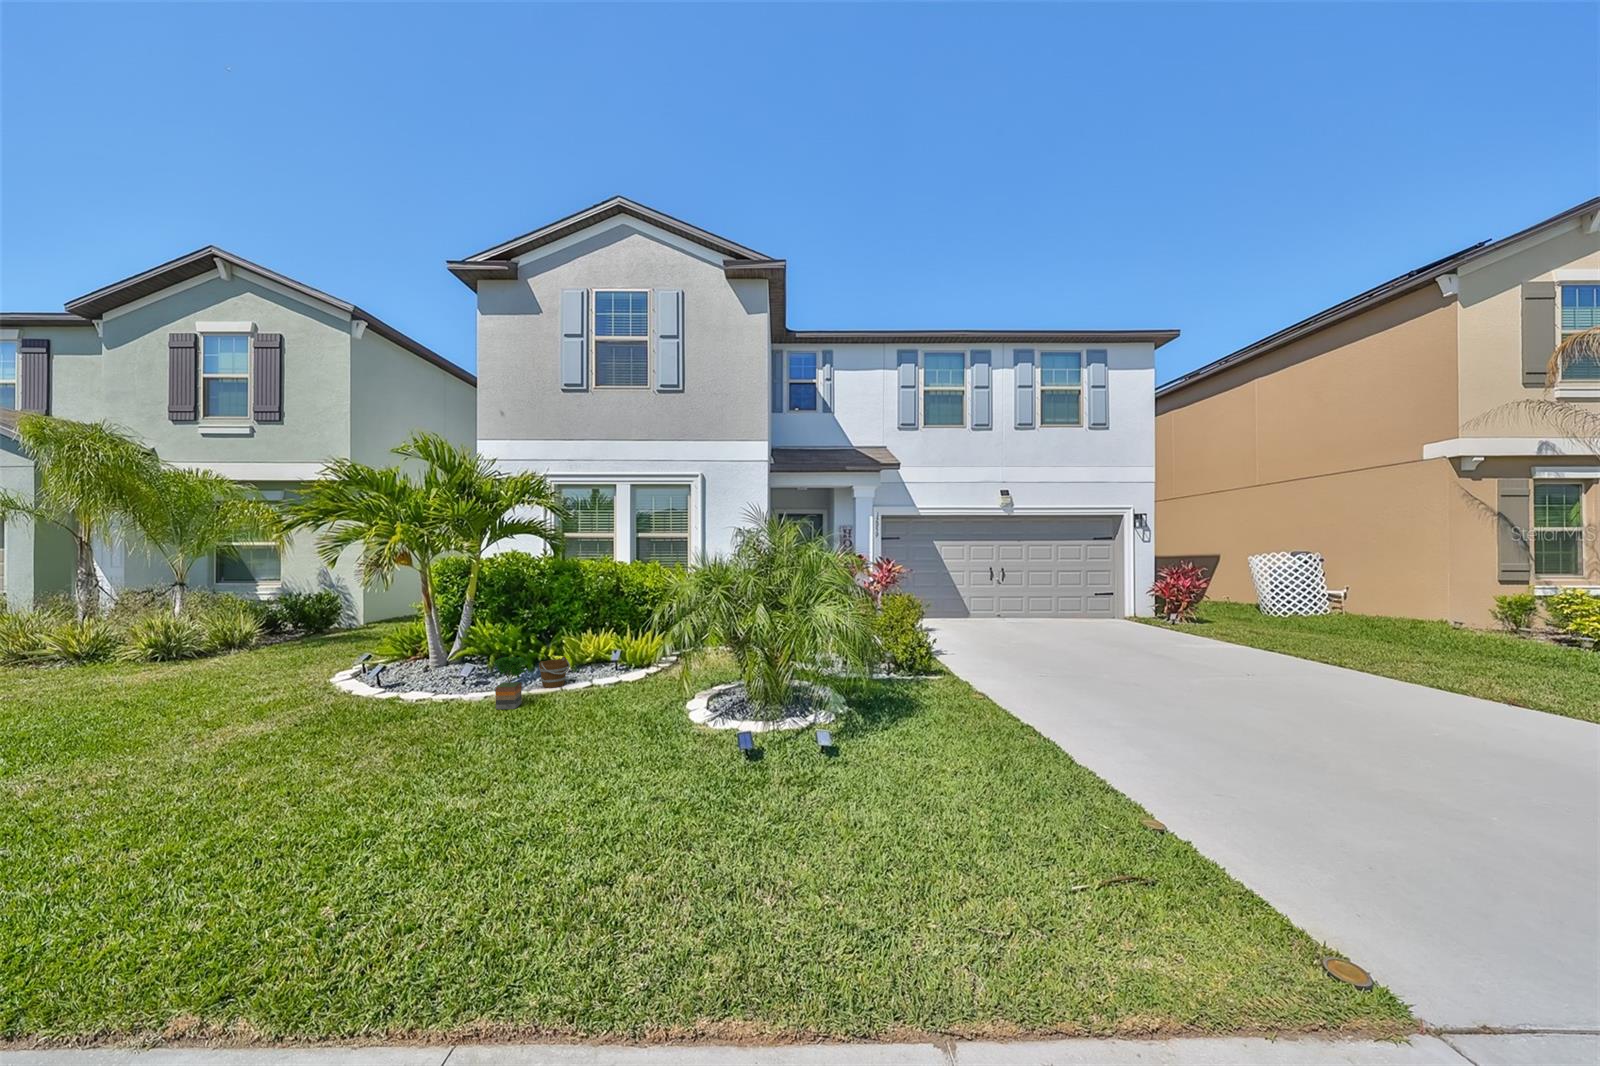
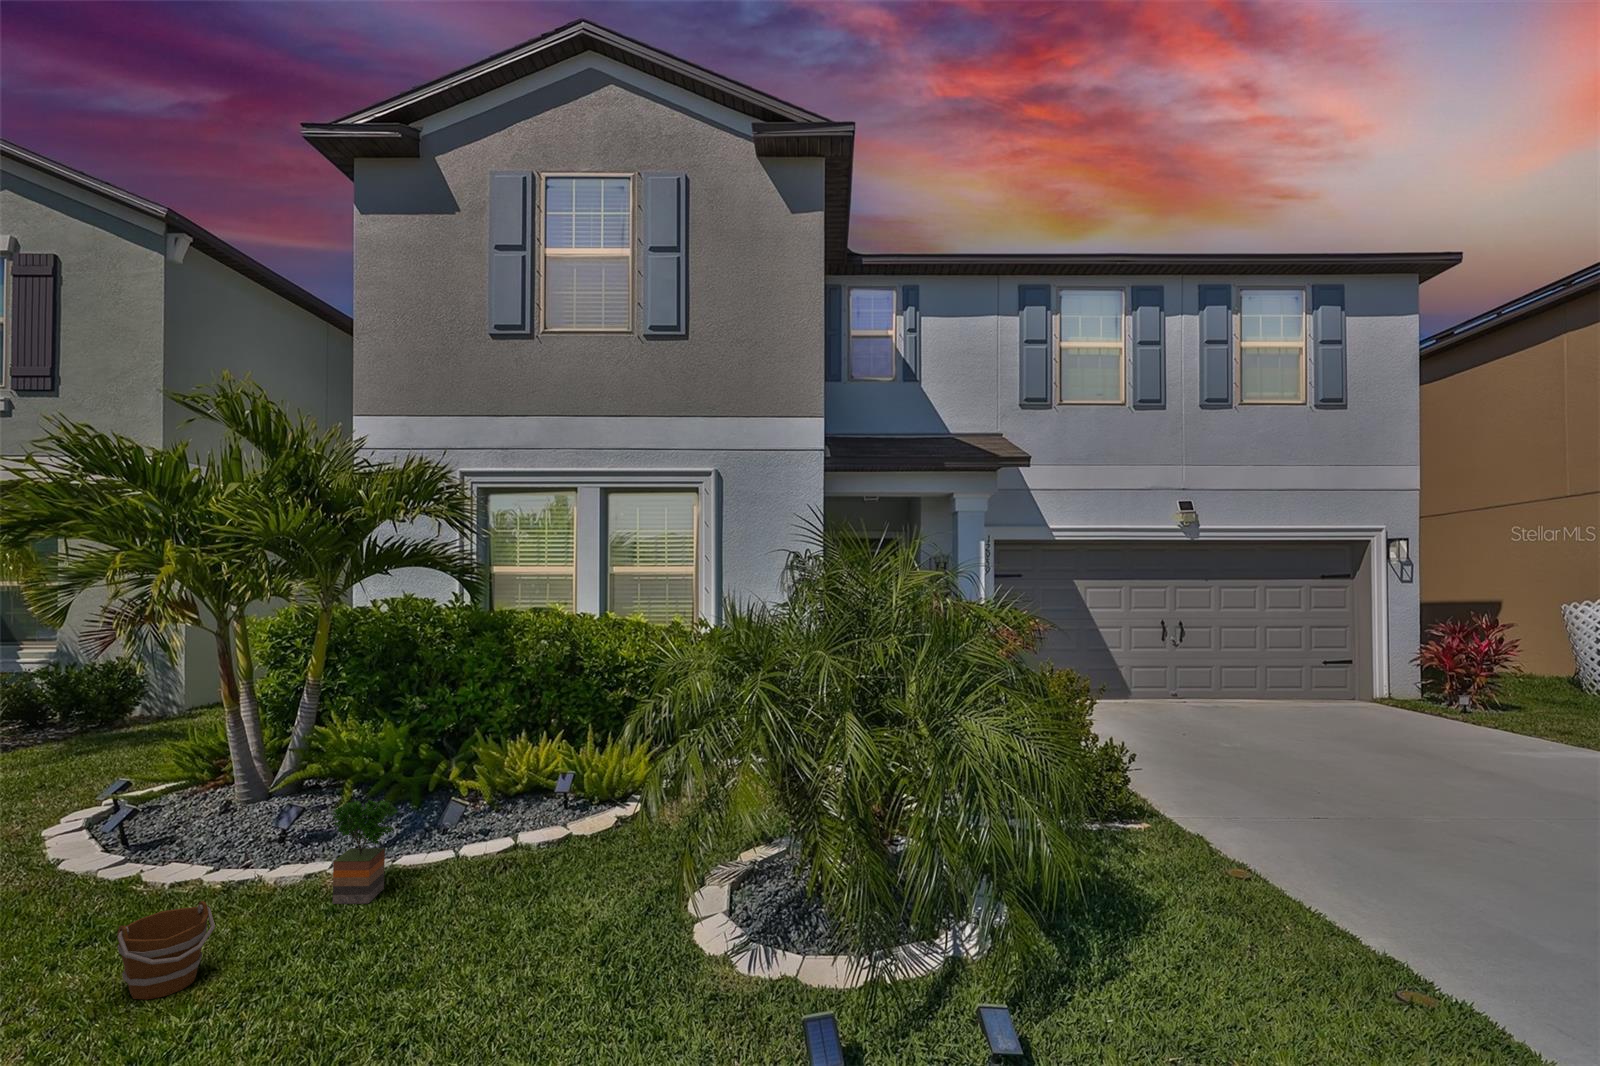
bucket: present [539,657,570,688] -> present [117,901,215,1000]

